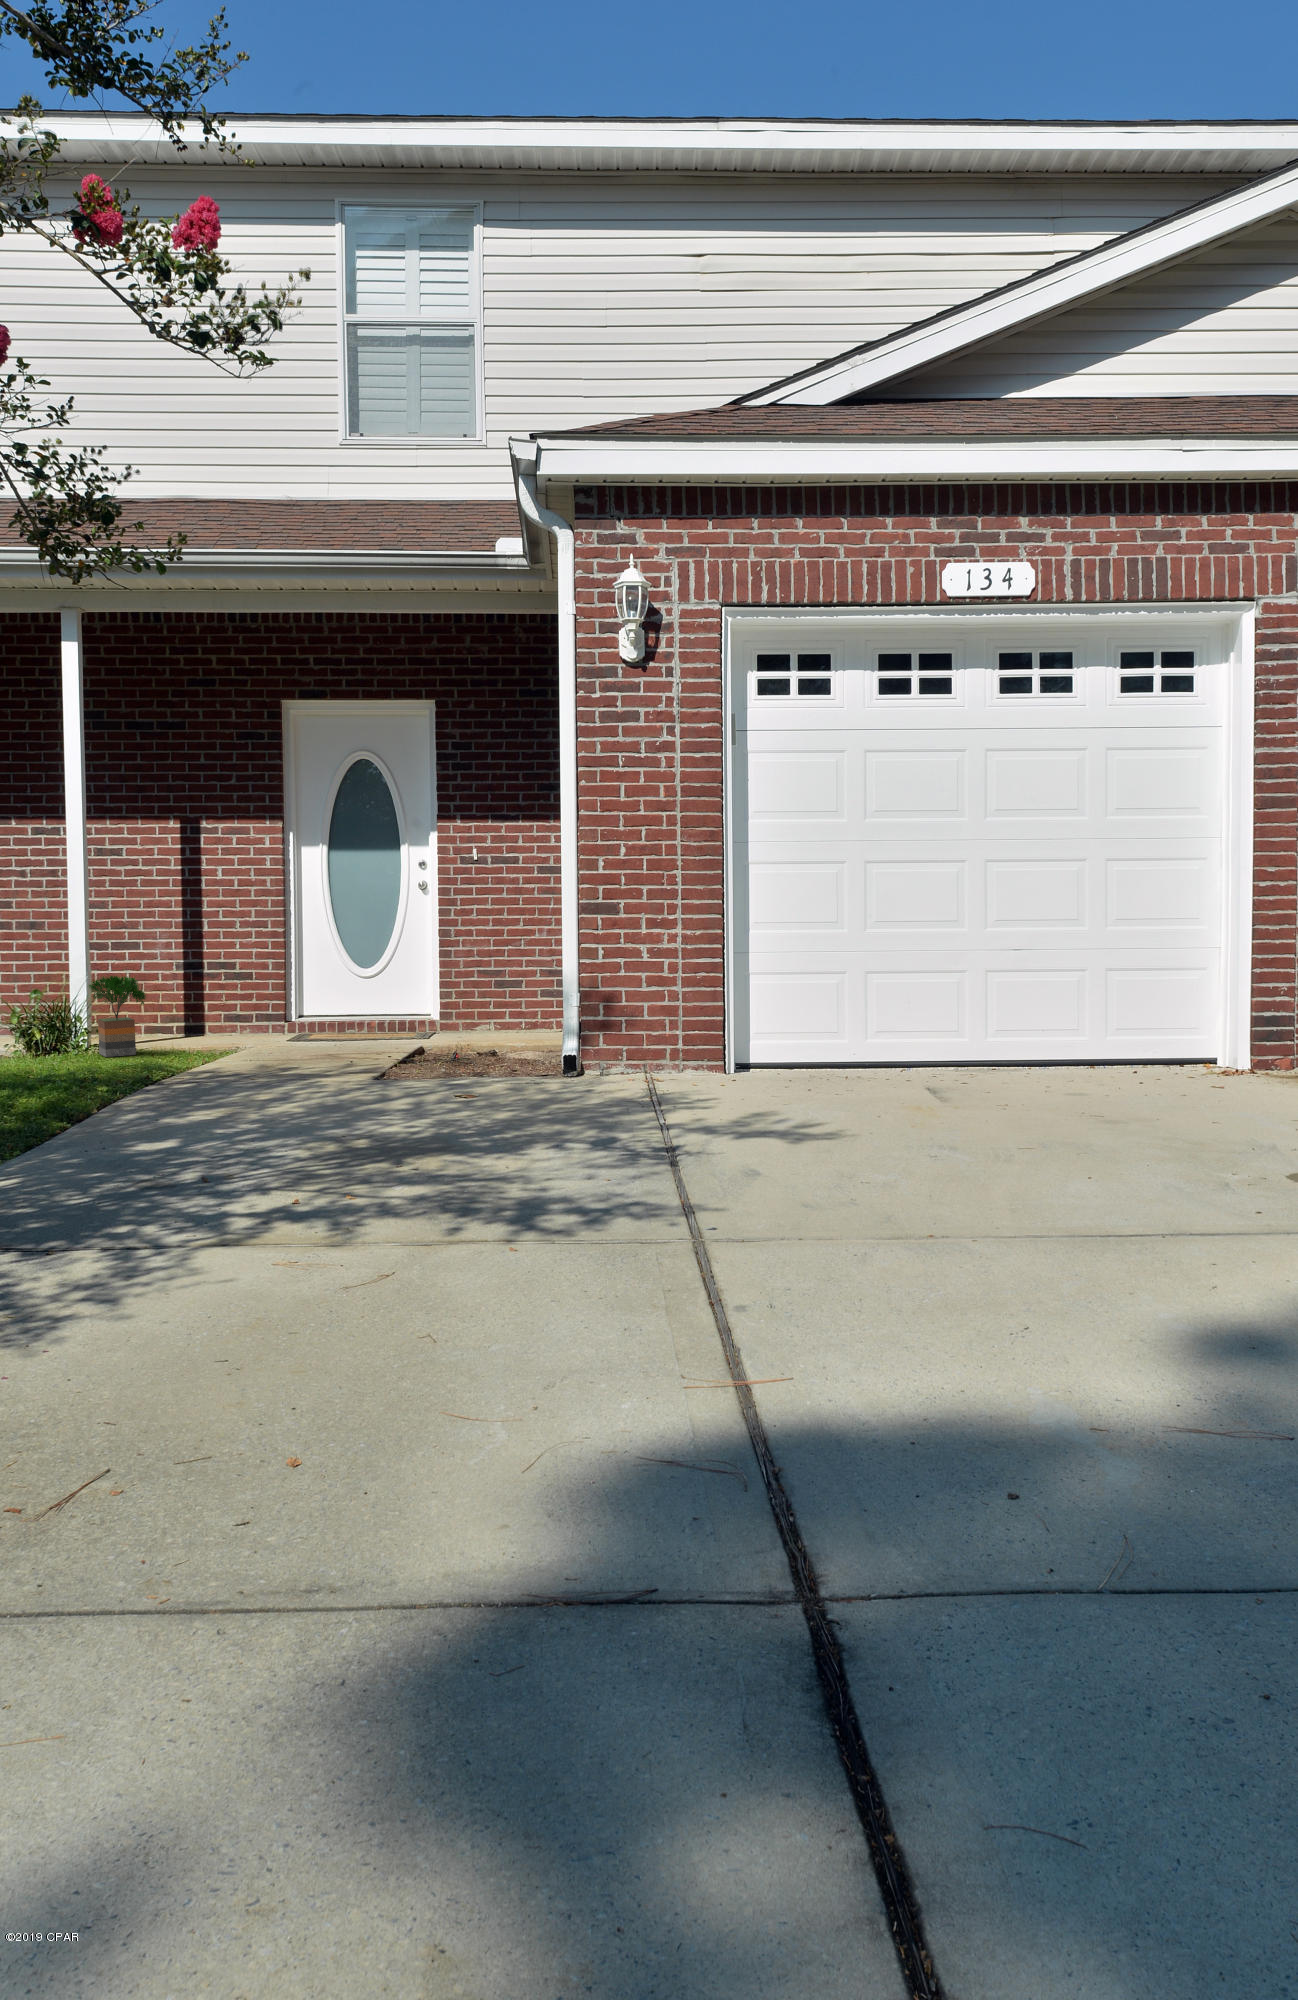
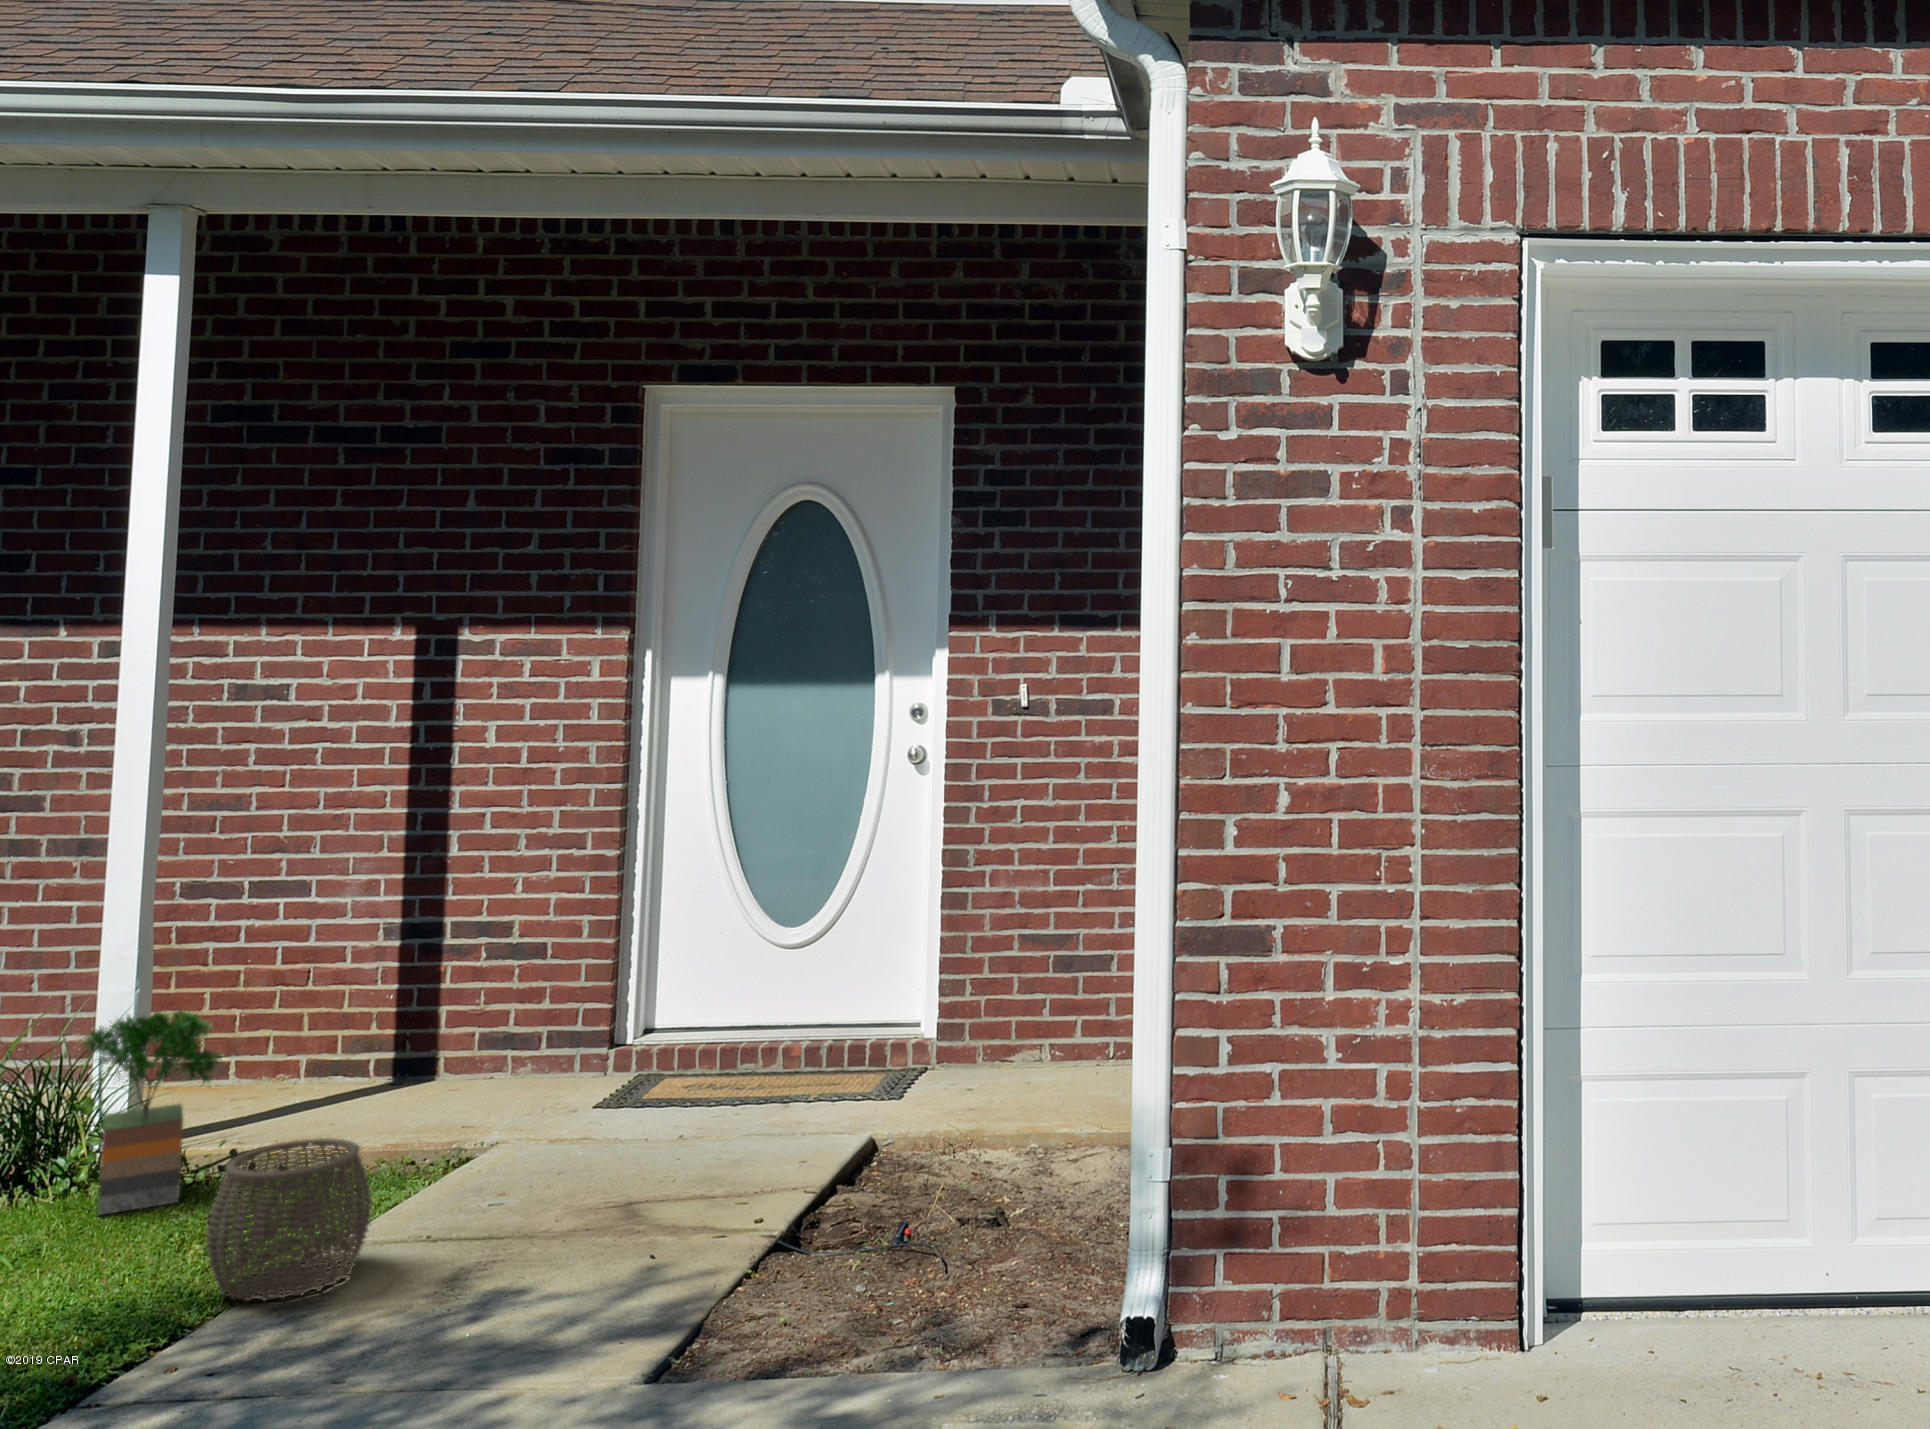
woven basket: none [173,1014,236,1070] -> present [206,1138,372,1301]

